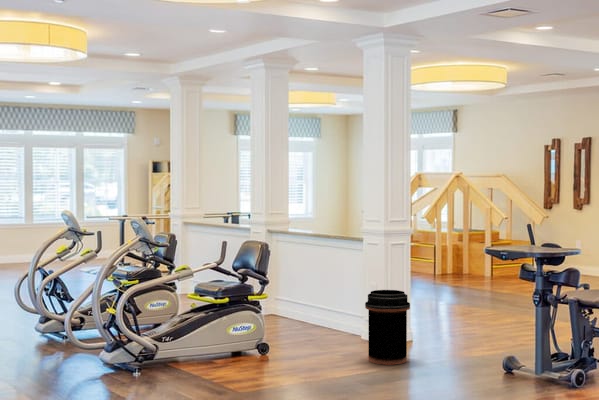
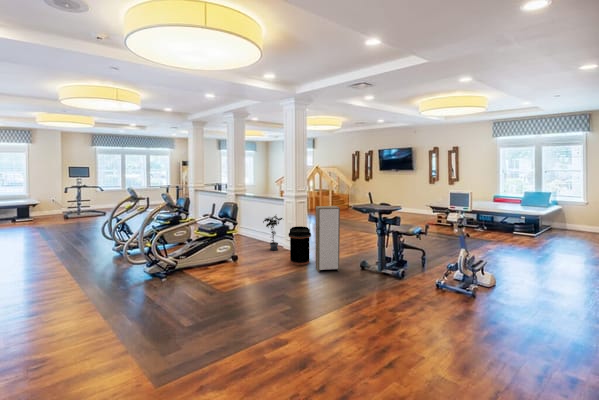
storage cabinet: none [416,248,462,377] -> present [316,206,340,272]
potted plant: none [317,268,361,342] -> present [263,216,282,250]

